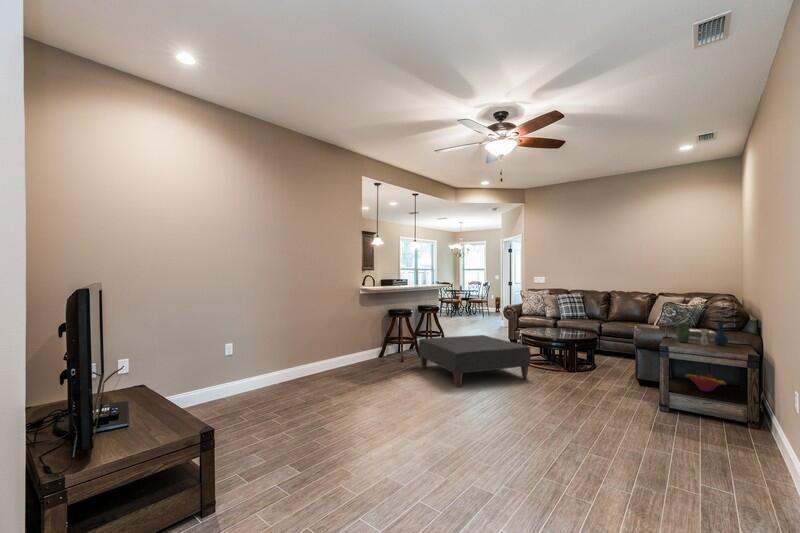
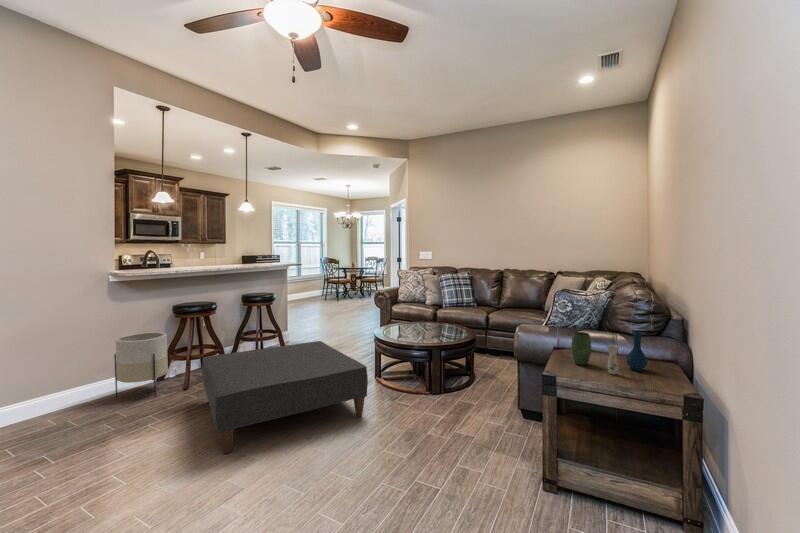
planter: none [364,324,390,363] -> present [114,332,168,397]
decorative bowl: present [685,374,726,391] -> none [582,410,640,442]

